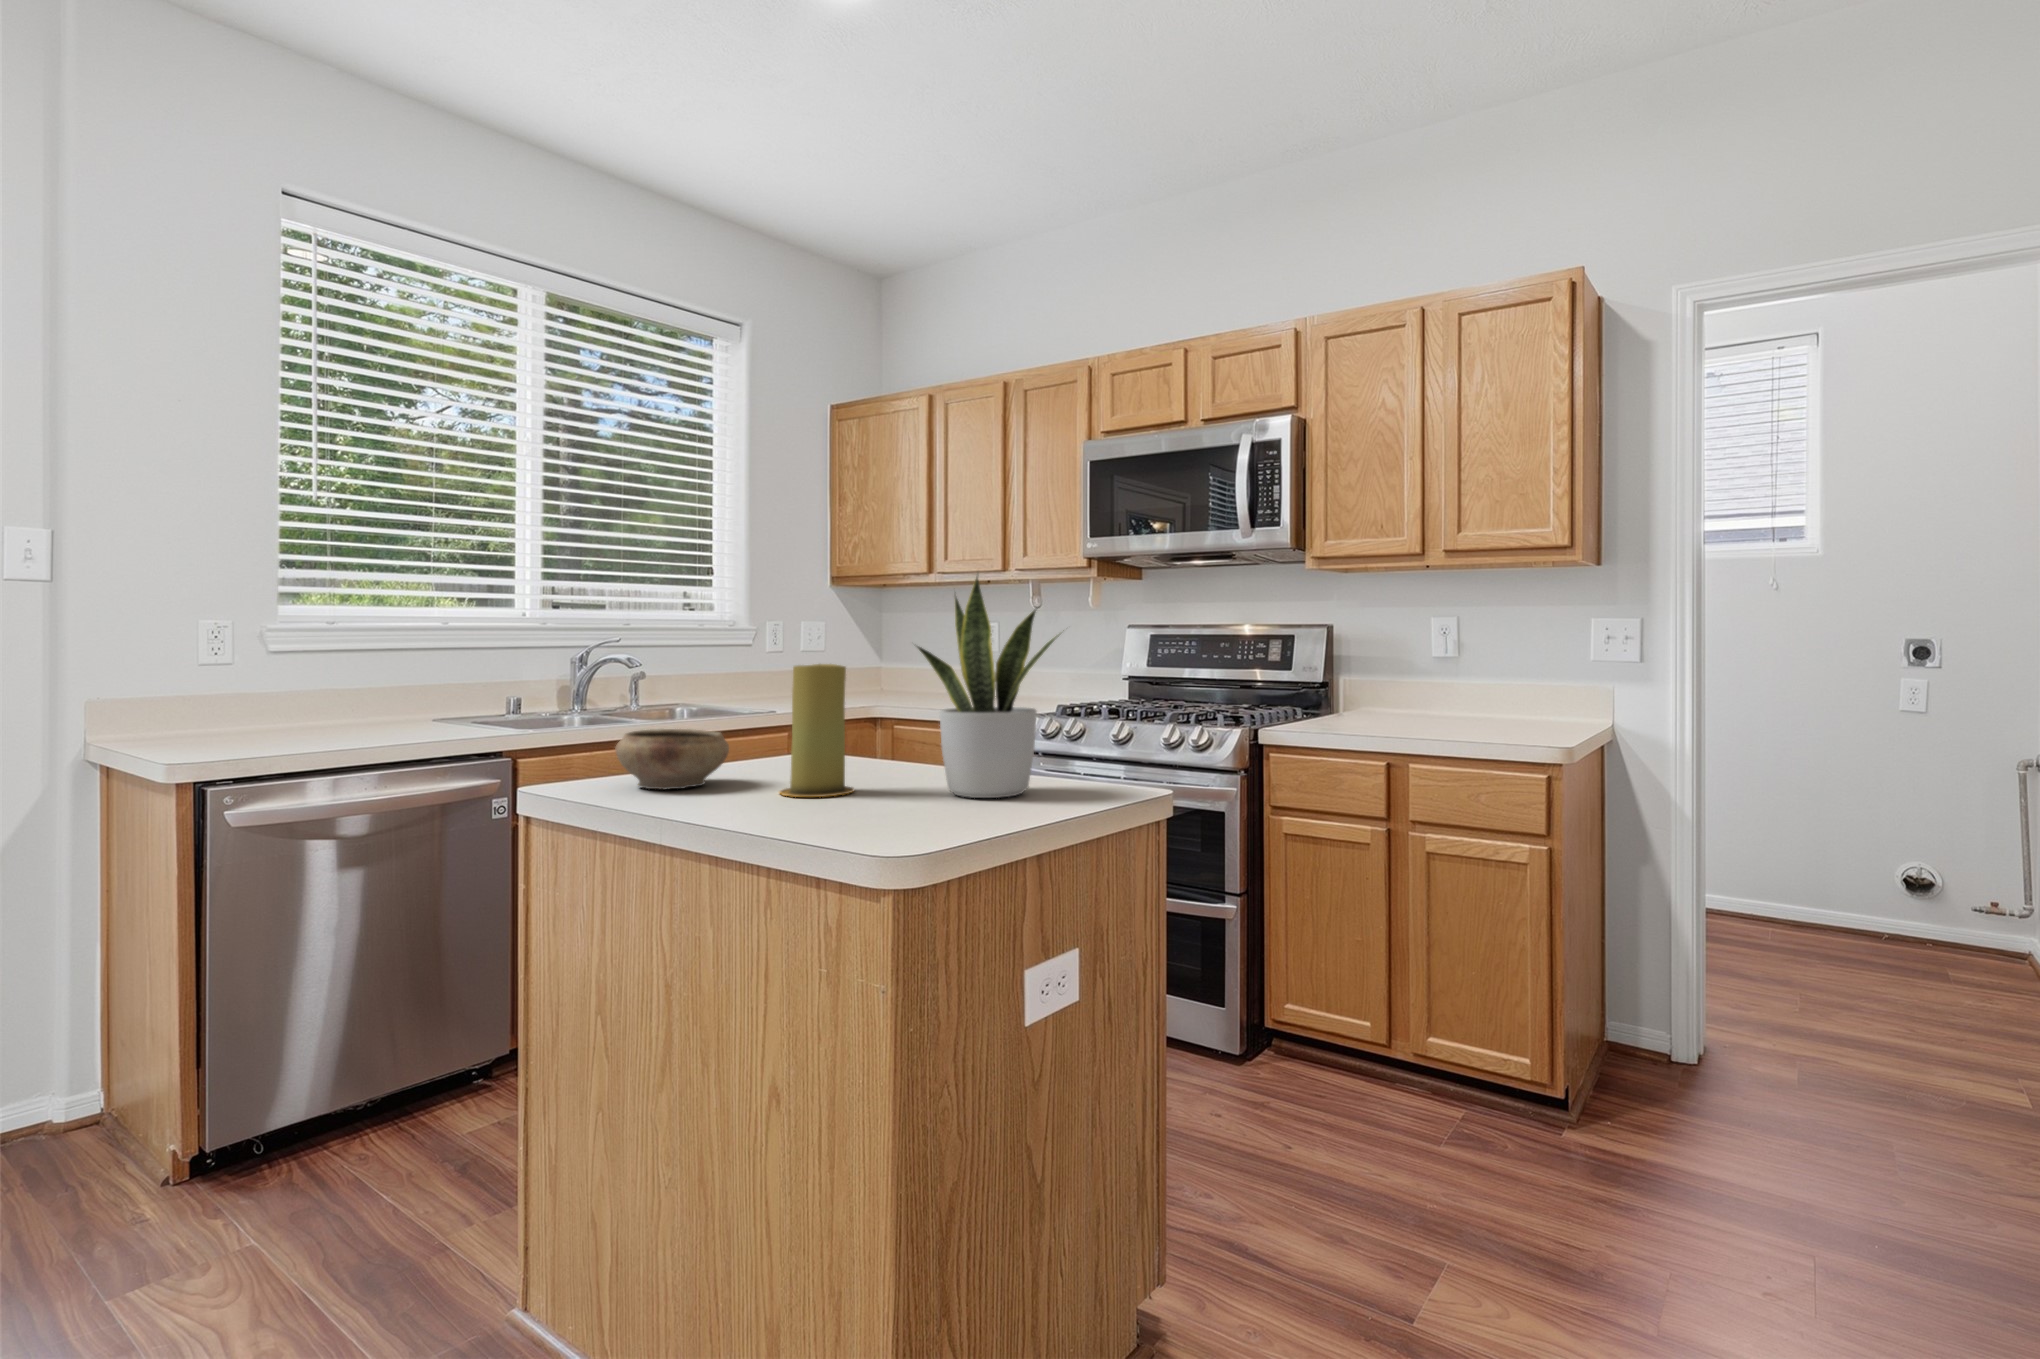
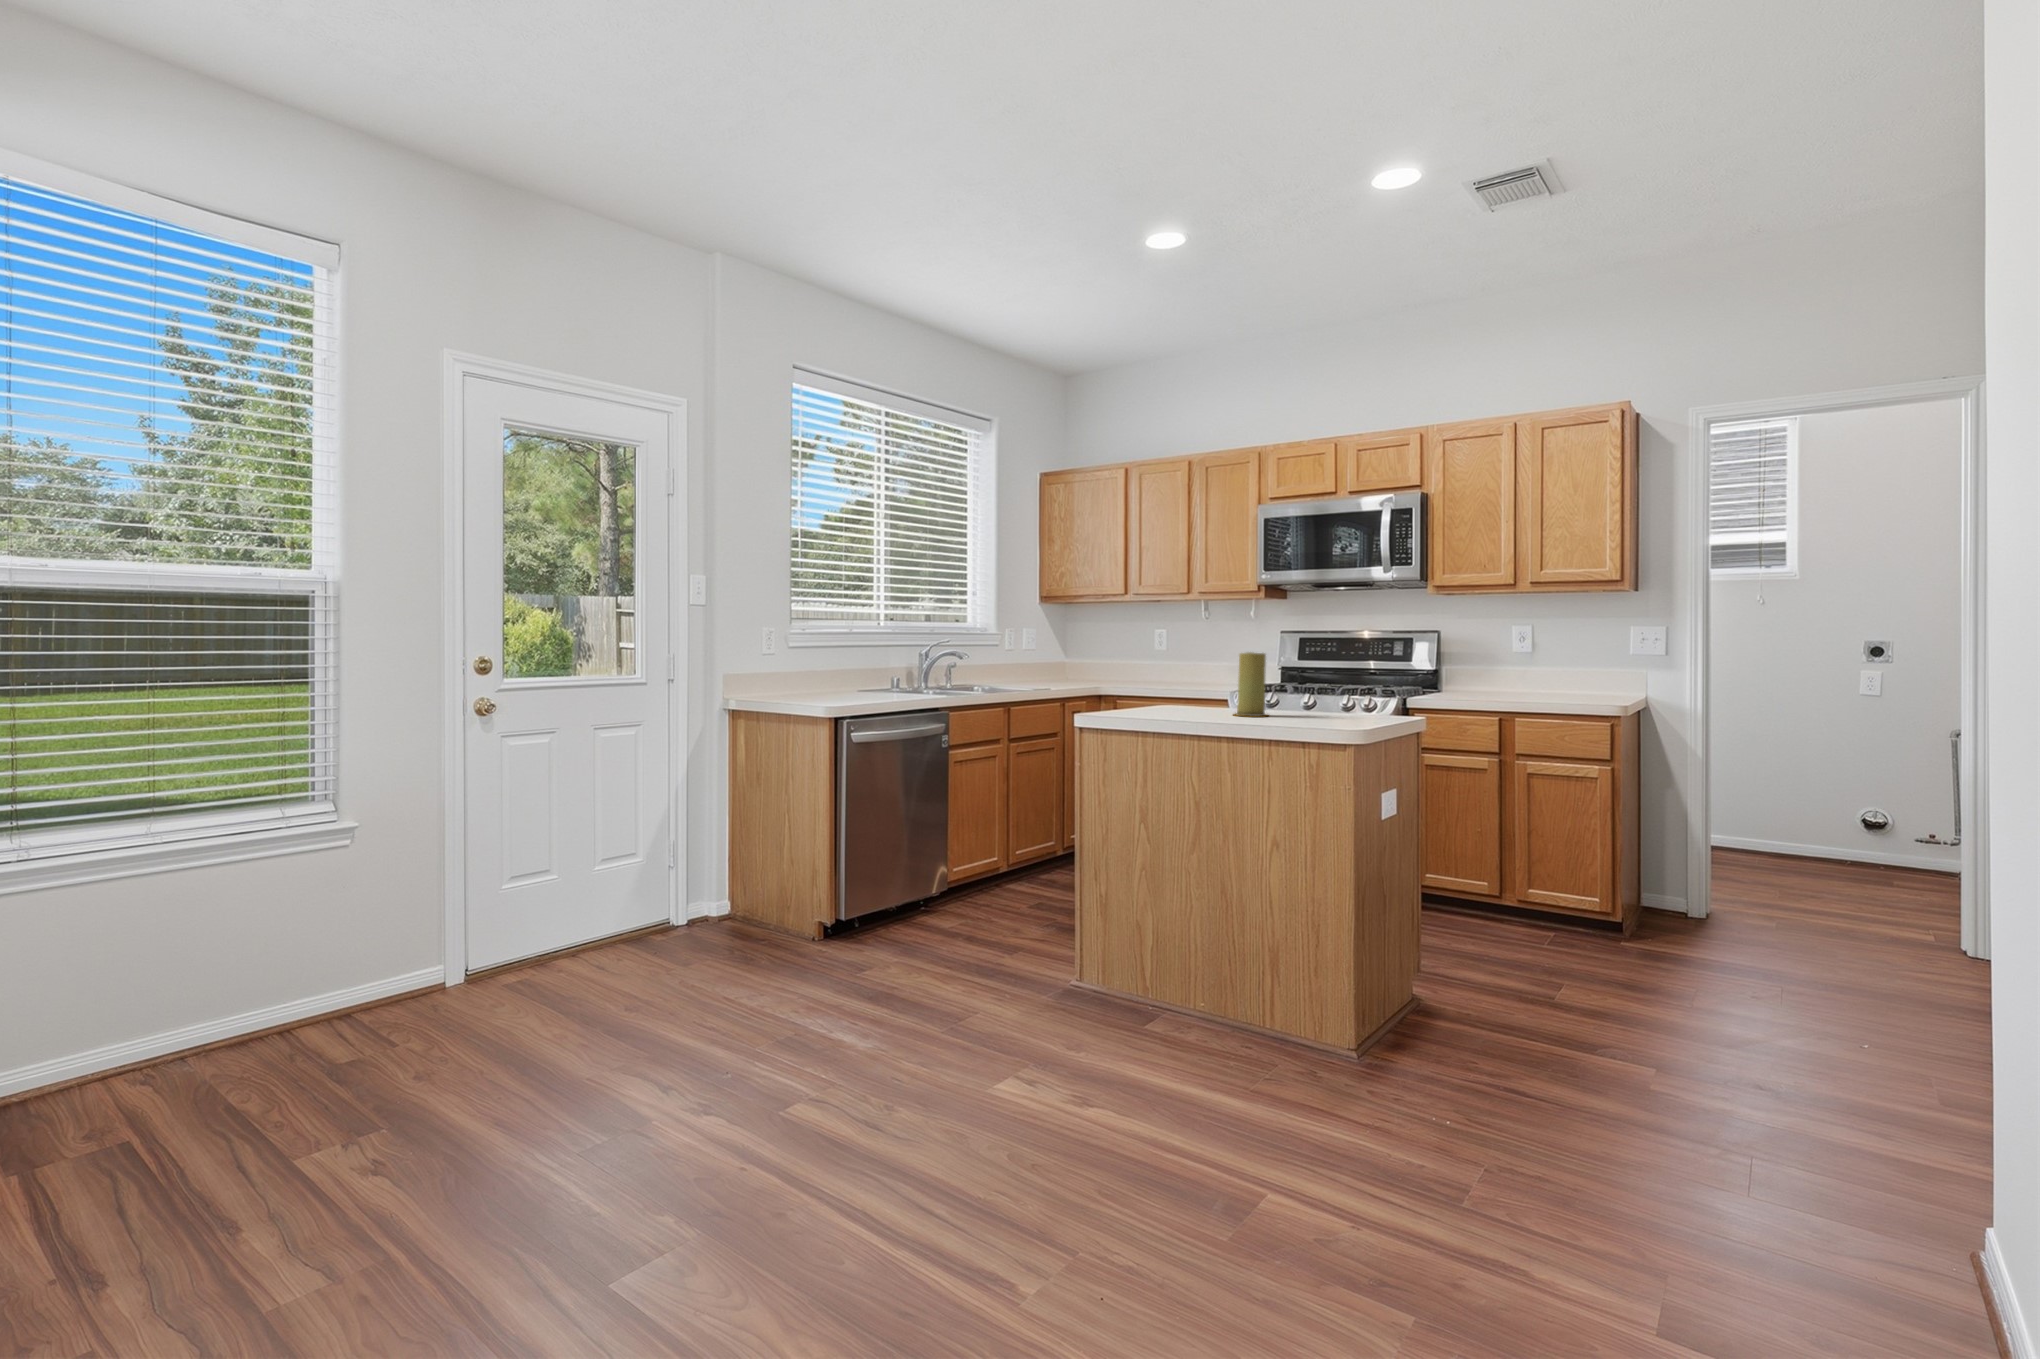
potted plant: present [917,576,1064,798] -> none [1295,605,1384,718]
ceramic bowl: present [615,729,729,789] -> none [1144,685,1198,714]

